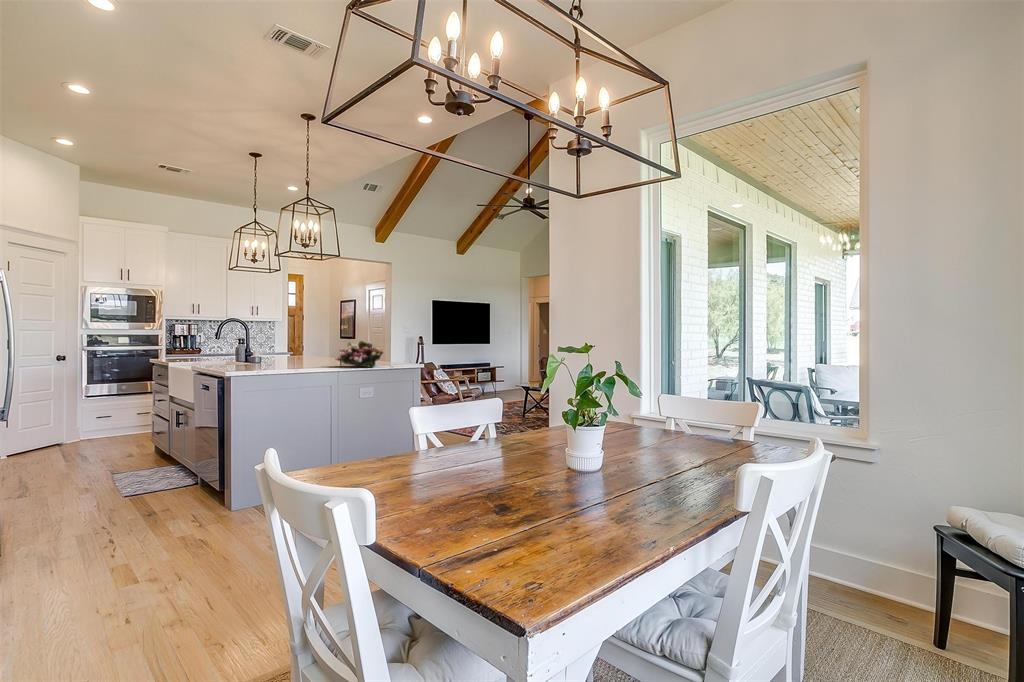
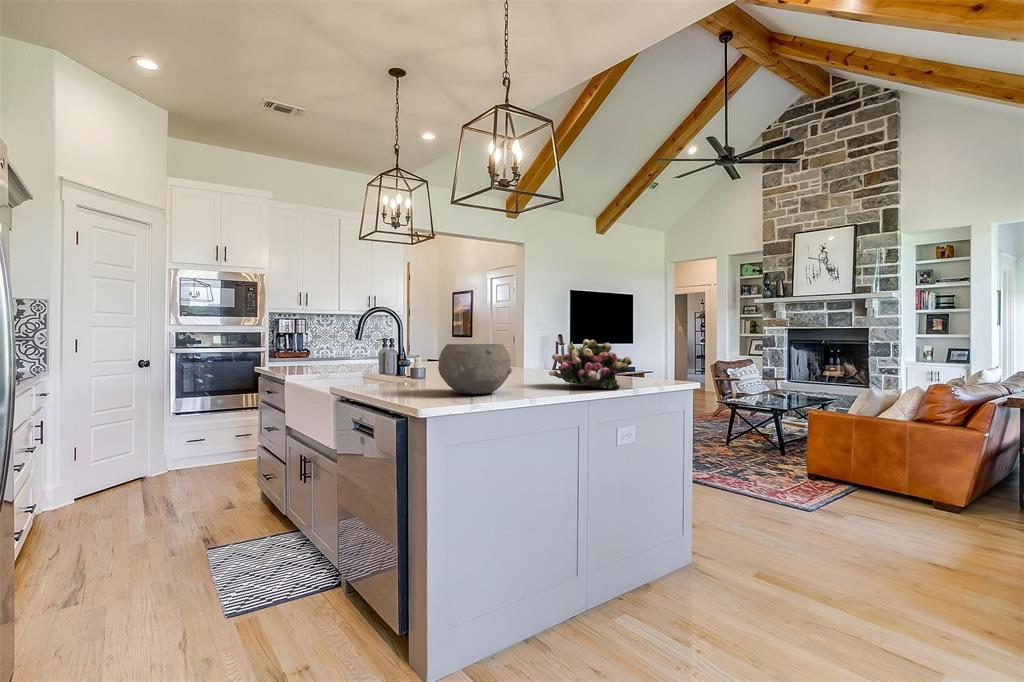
ceramic bowl: none [264,342,307,369] -> present [438,344,512,394]

